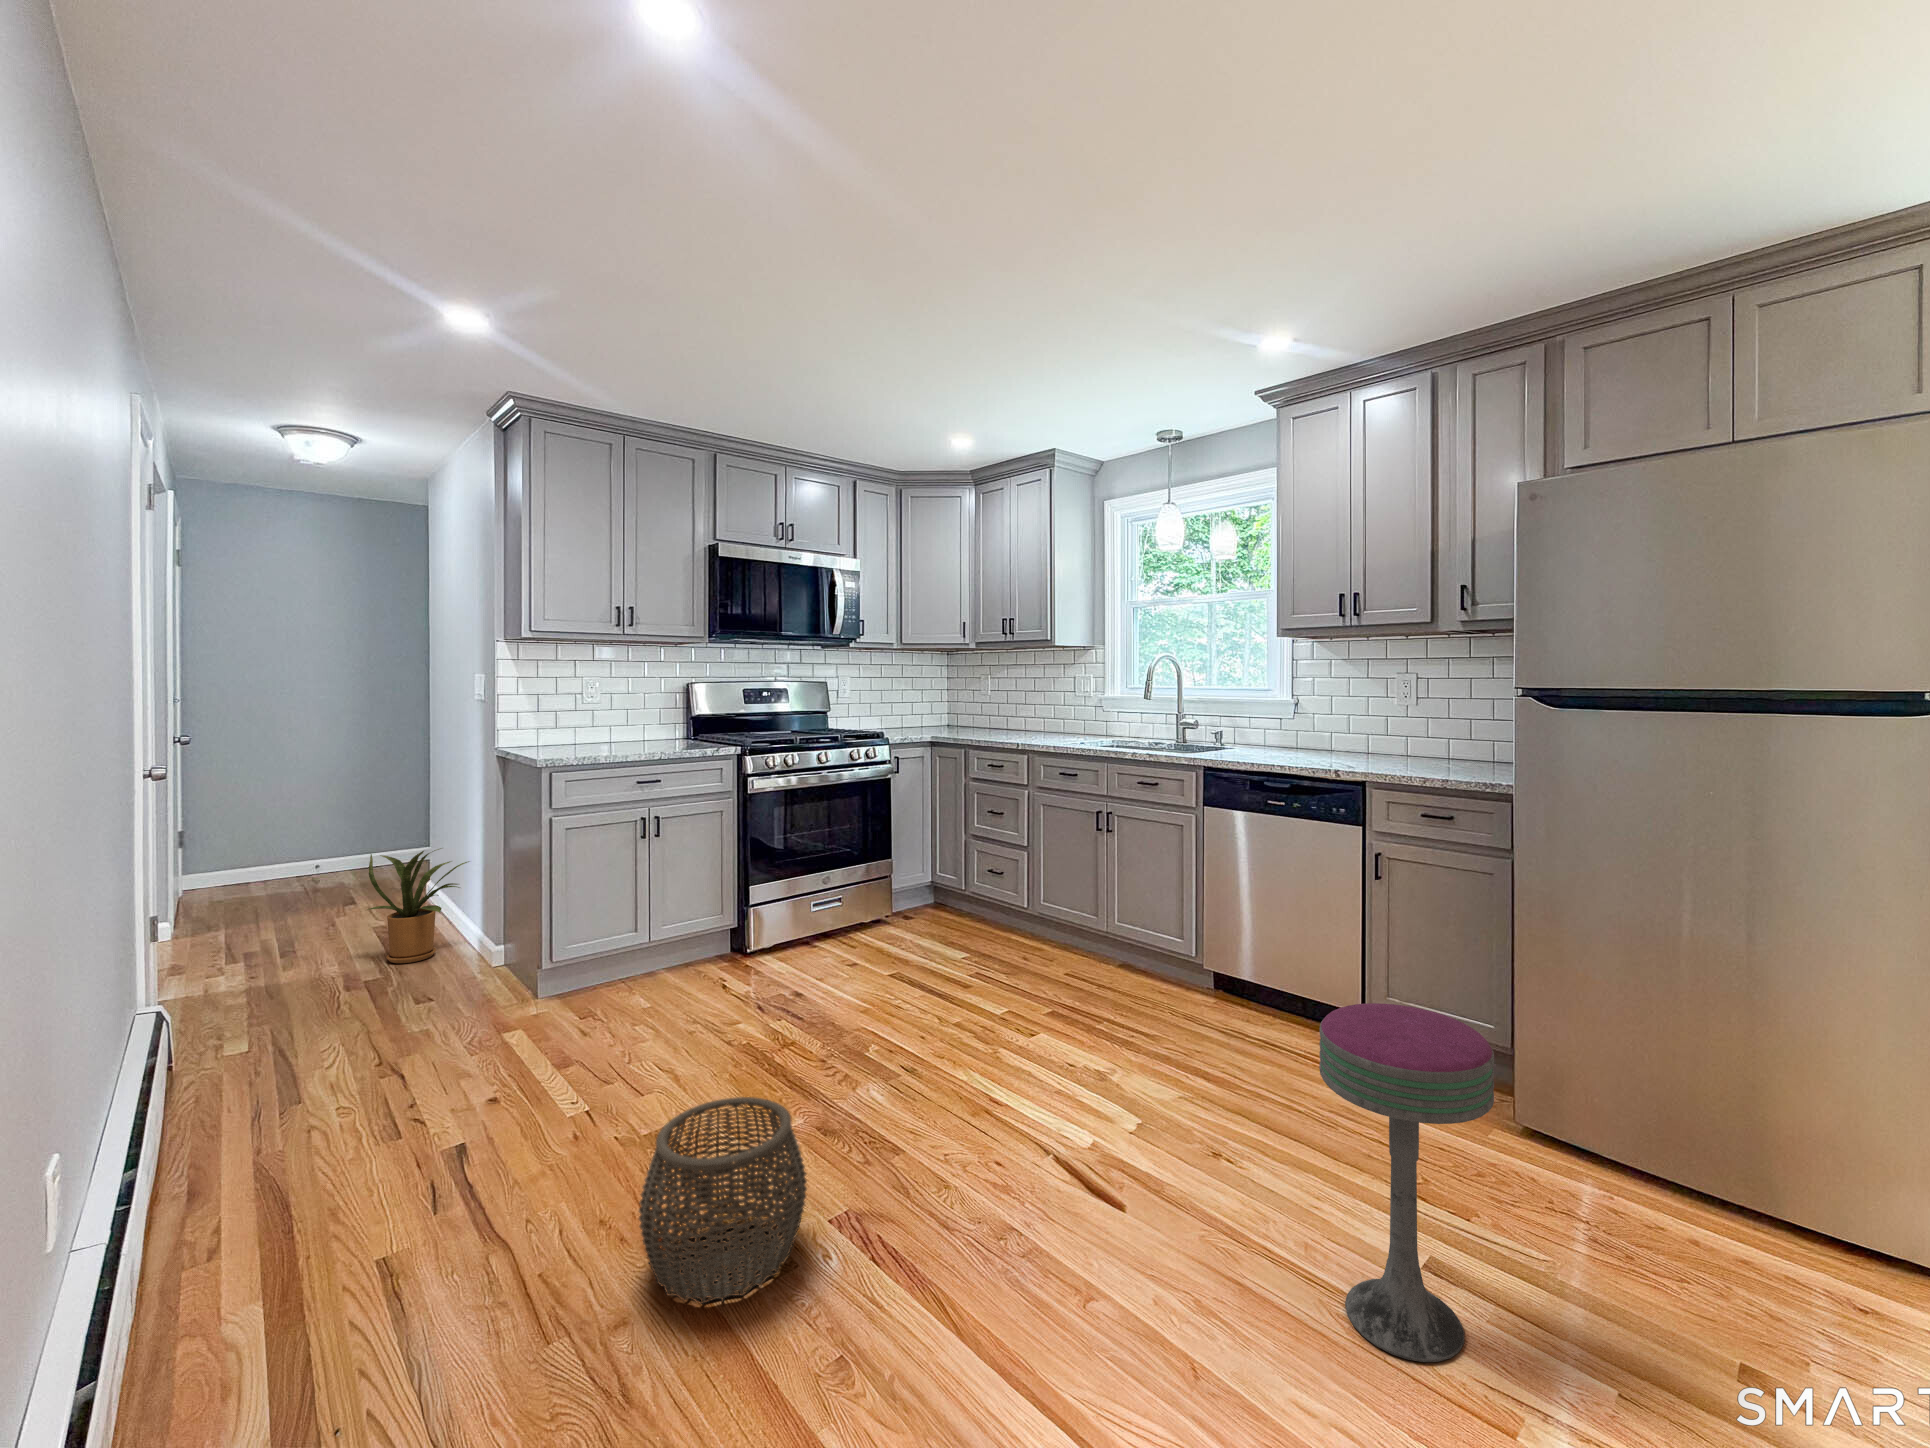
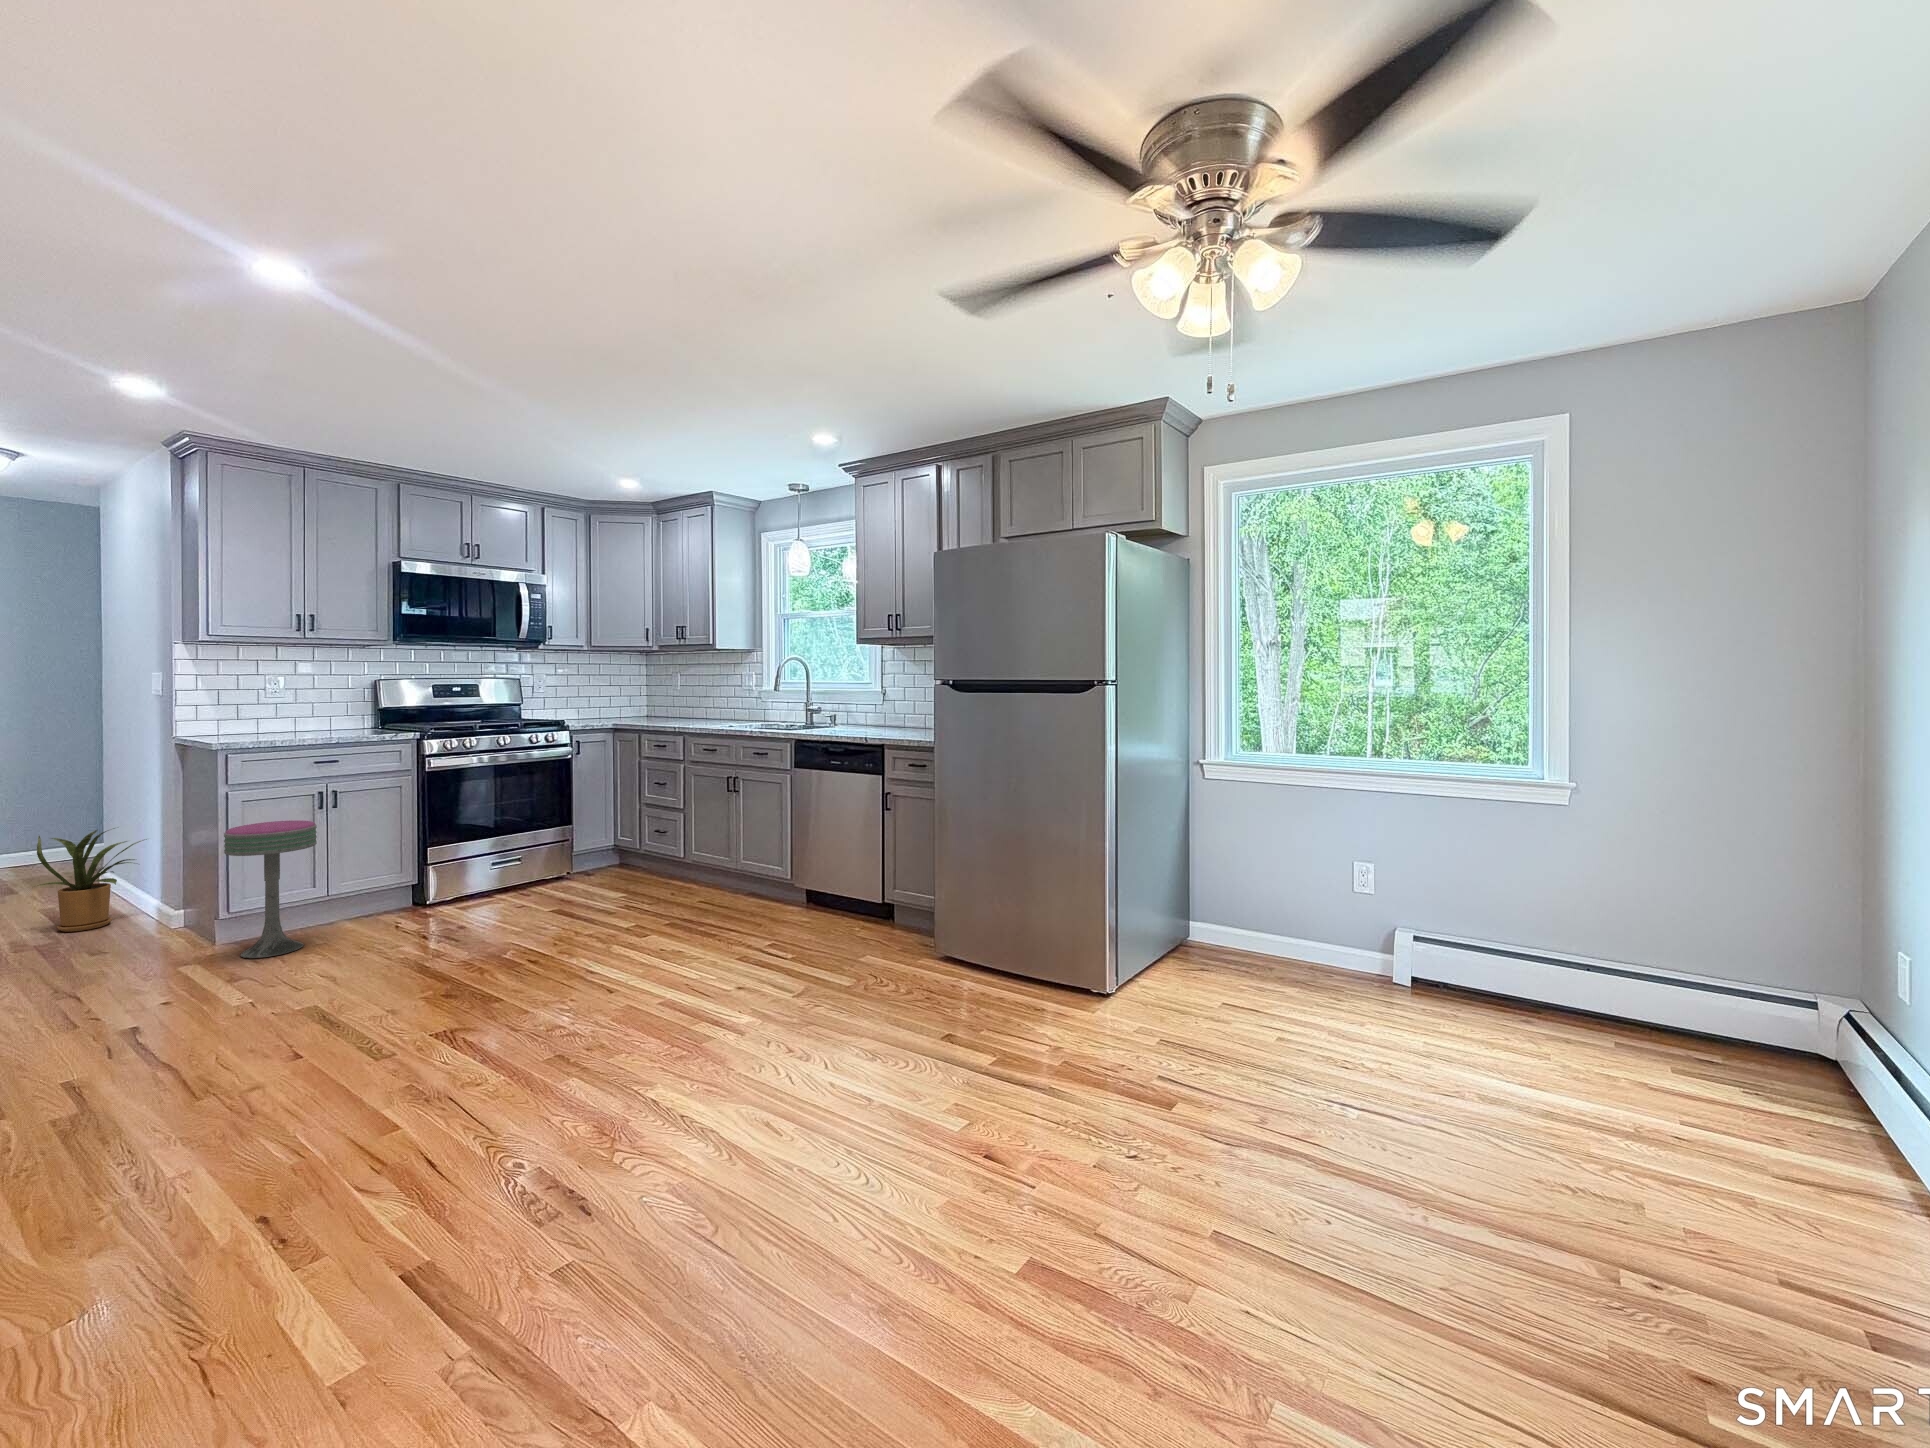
bar stool: present [1319,1003,1494,1362] -> present [224,820,317,958]
woven basket: present [638,1097,807,1304] -> none [276,960,411,1082]

